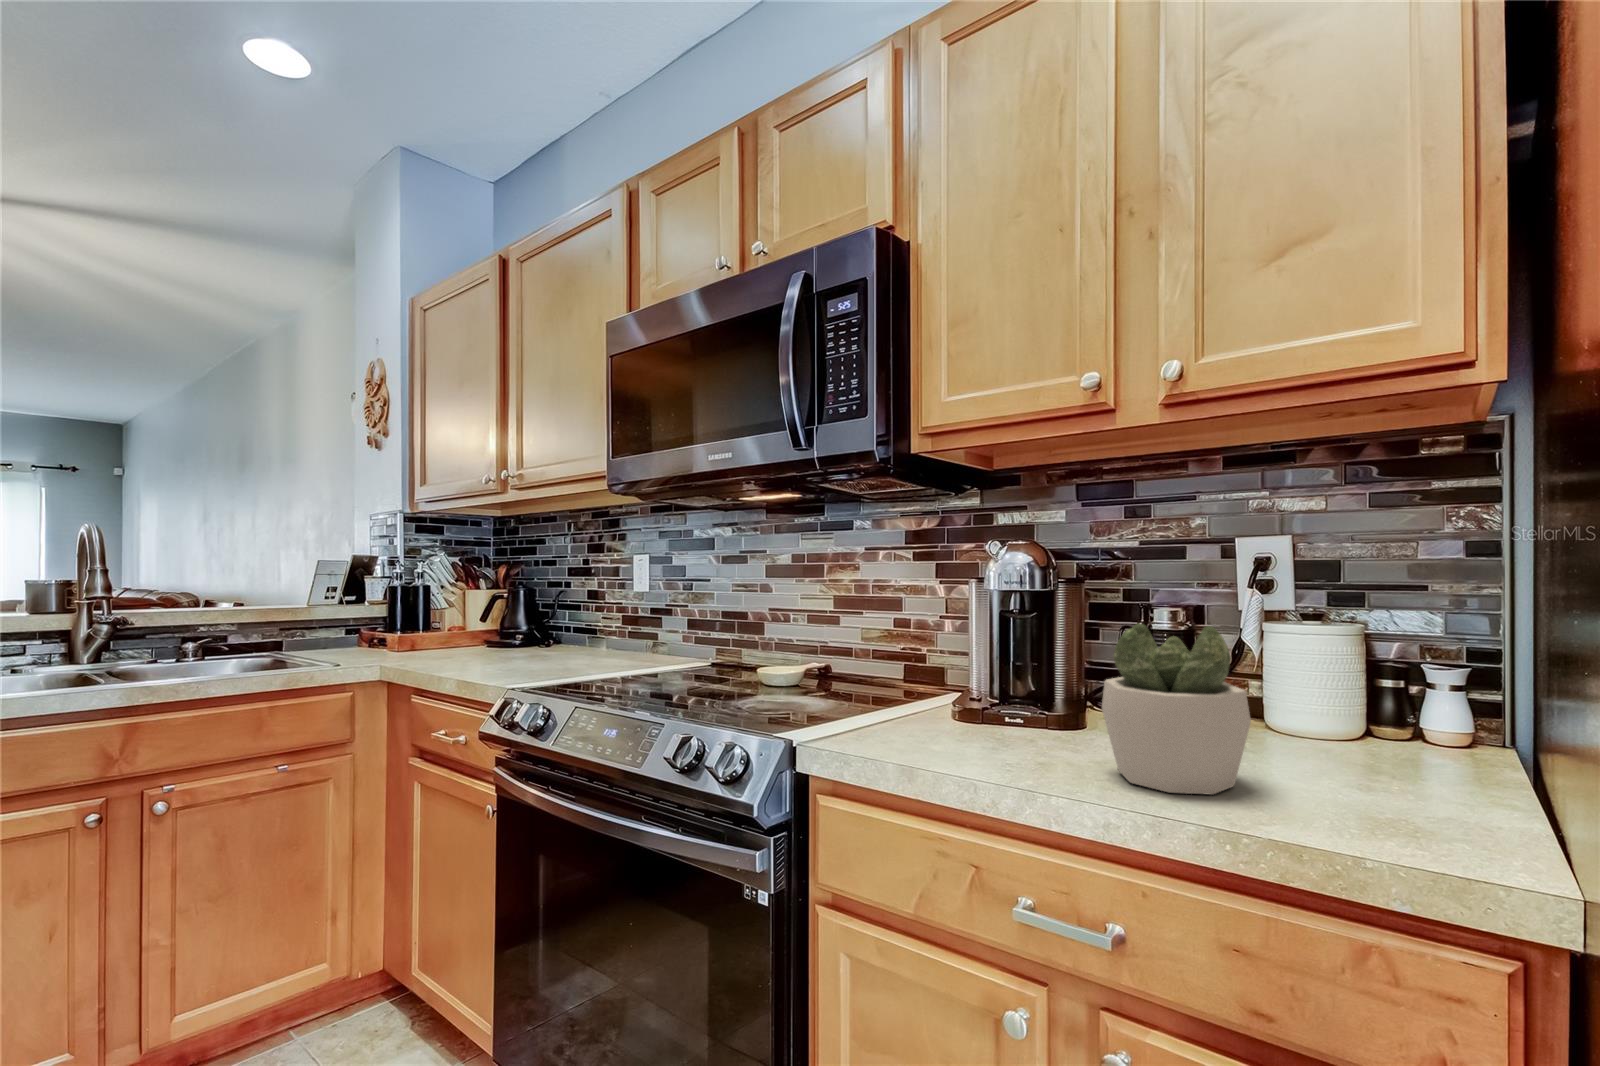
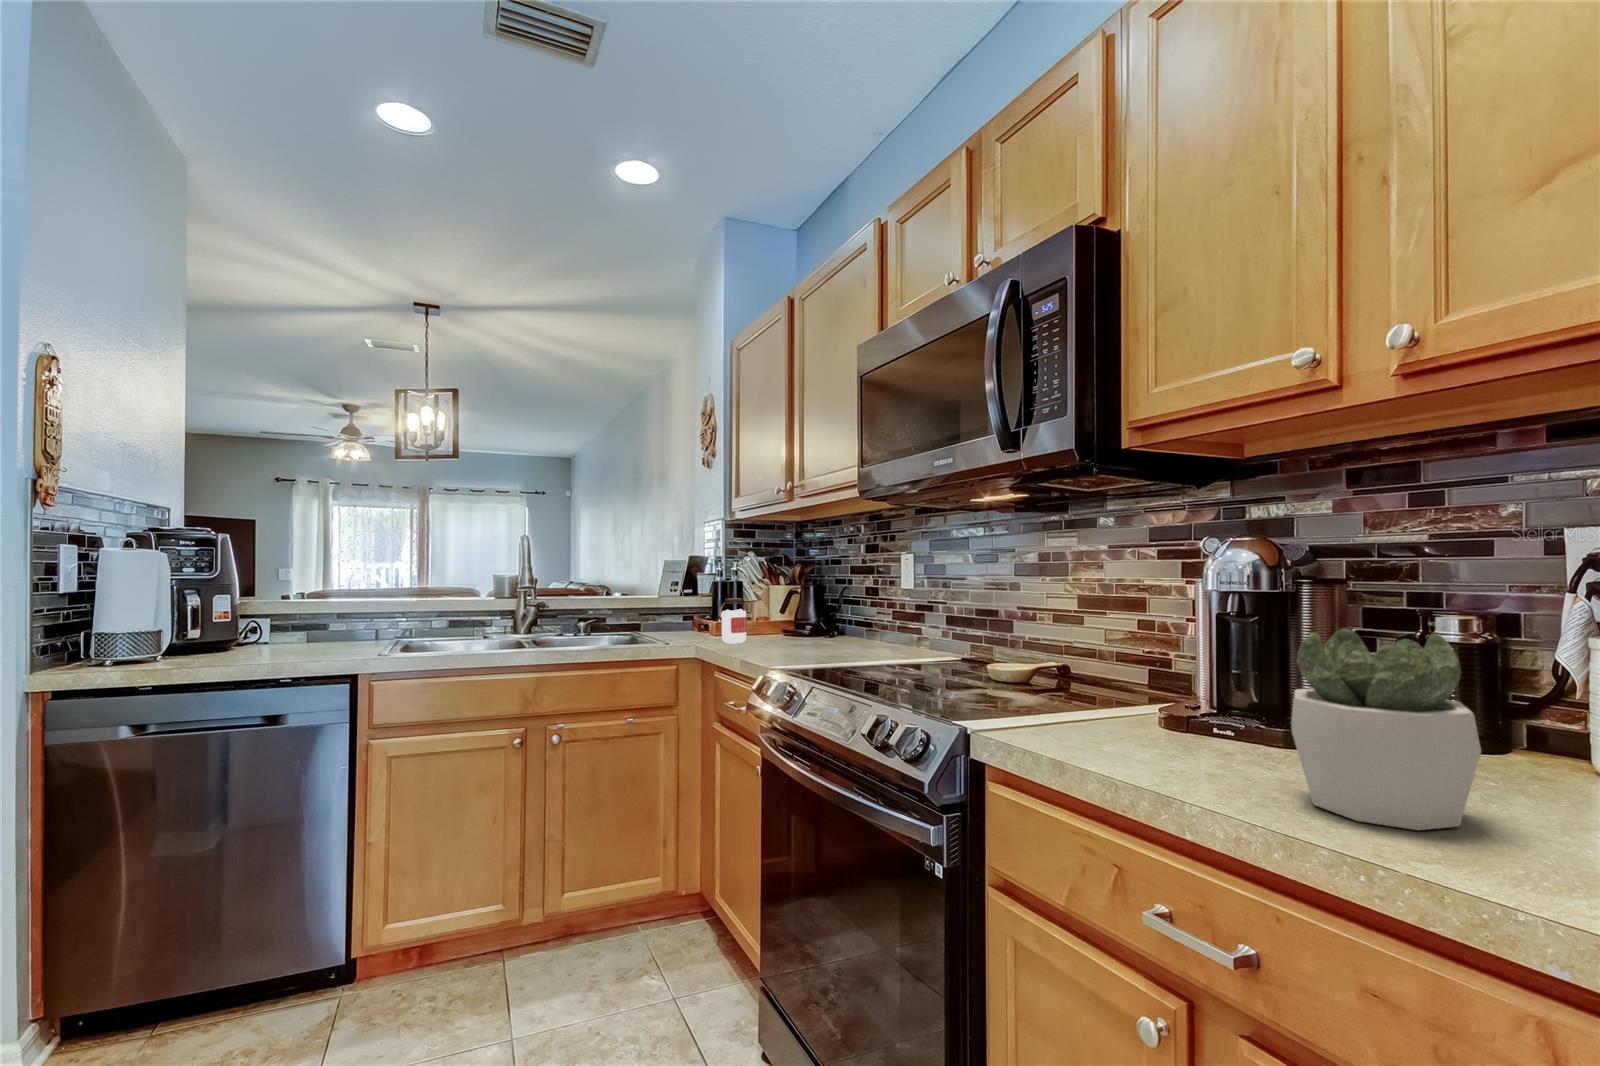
jar: none [412,606,449,662] -> present [720,598,748,643]

